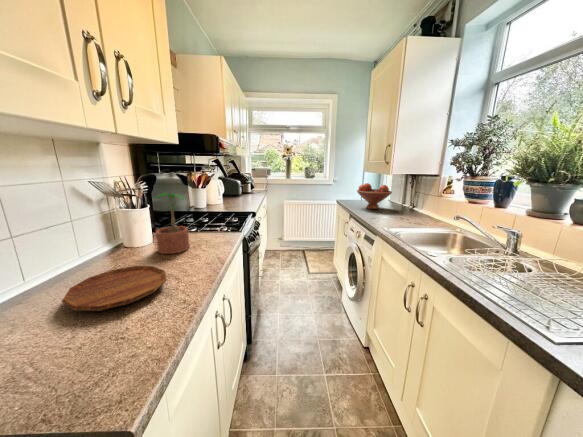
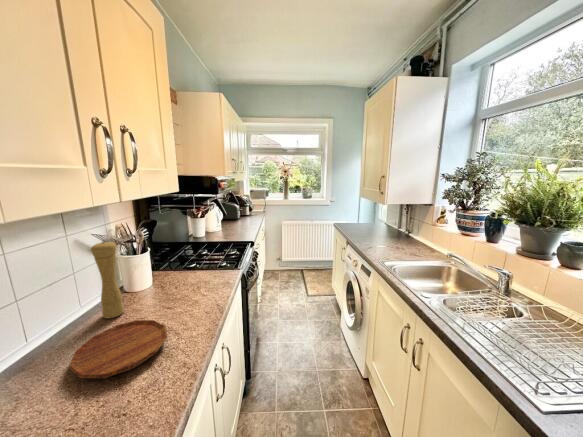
fruit bowl: present [357,183,392,209] -> none [353,210,388,236]
pepper mill: none [86,186,123,266] -> present [91,242,124,318]
potted plant: present [156,193,190,254] -> none [152,241,189,301]

